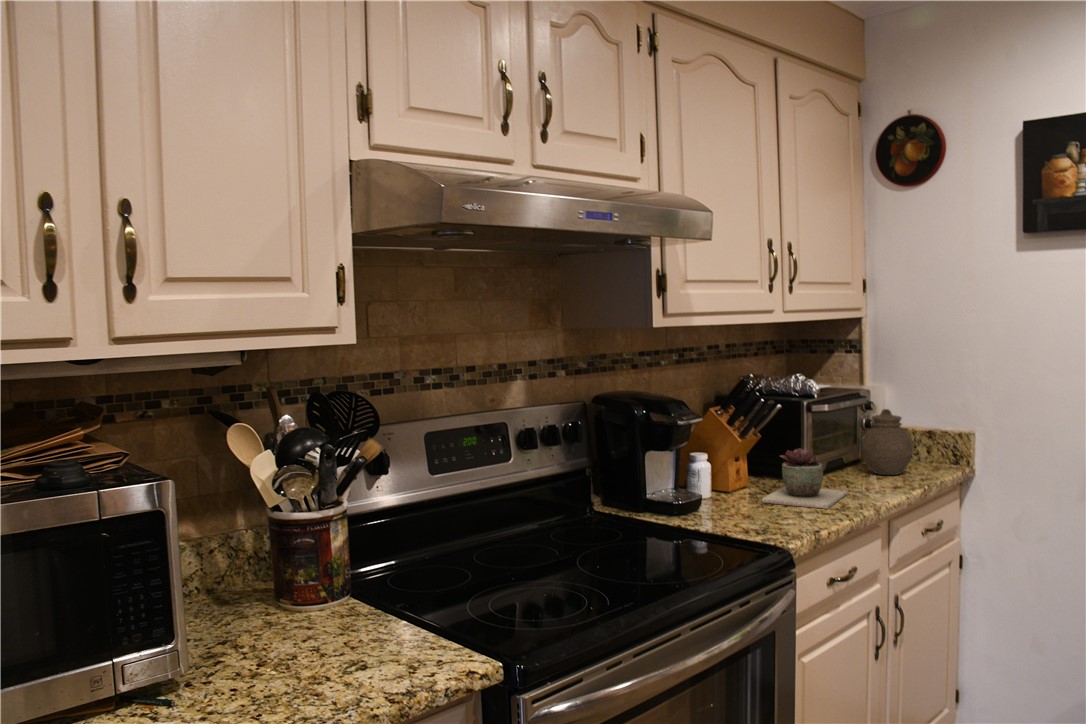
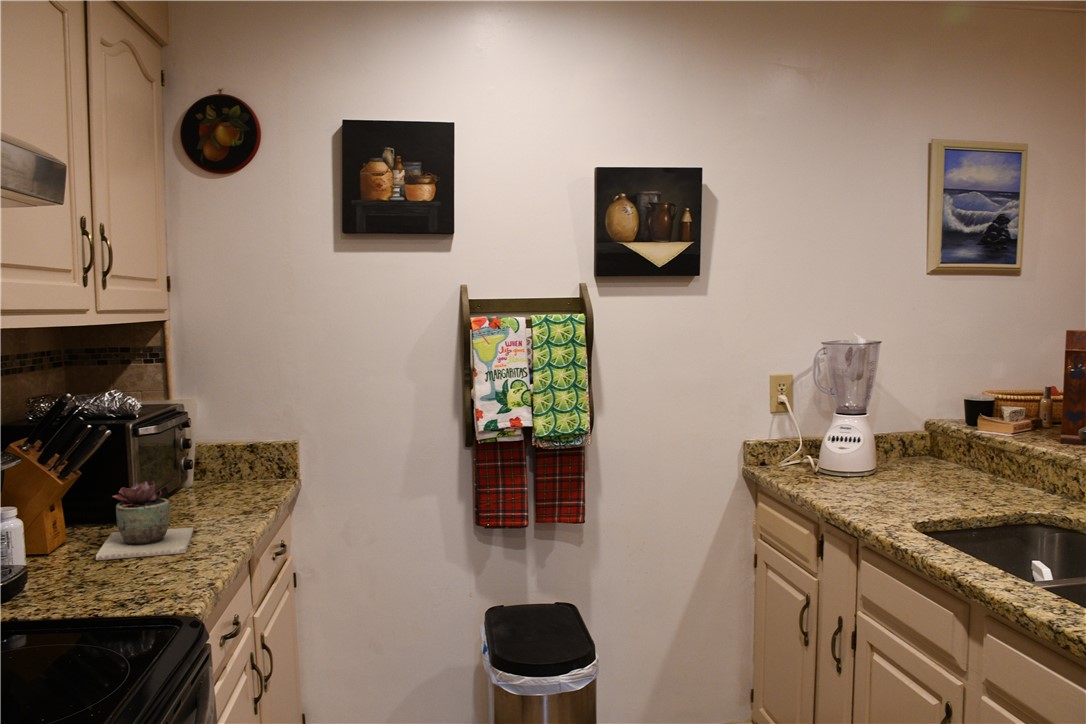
jar: present [861,409,913,475] -> none [185,425,243,502]

